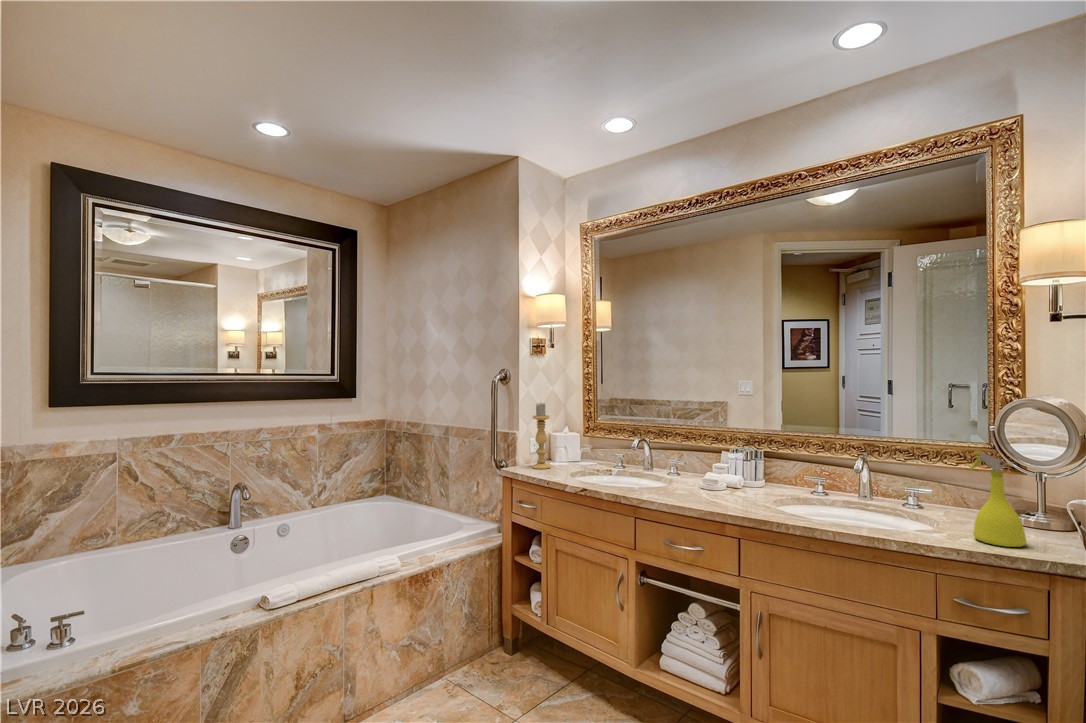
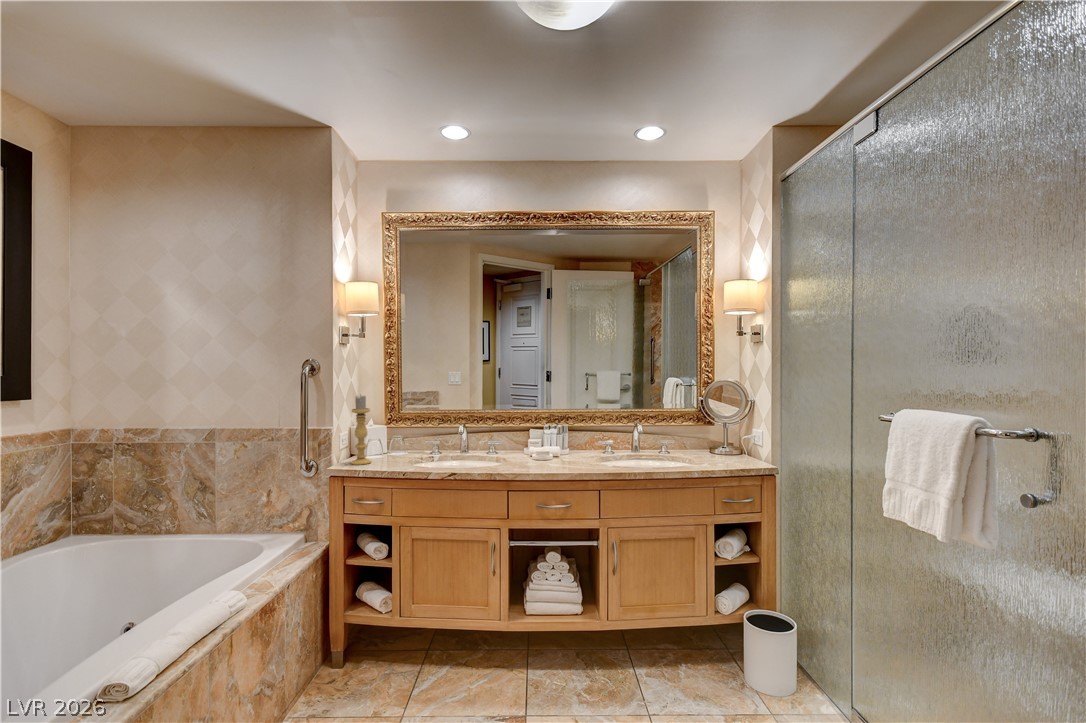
spray bottle: present [970,451,1027,547] -> none [717,411,741,464]

